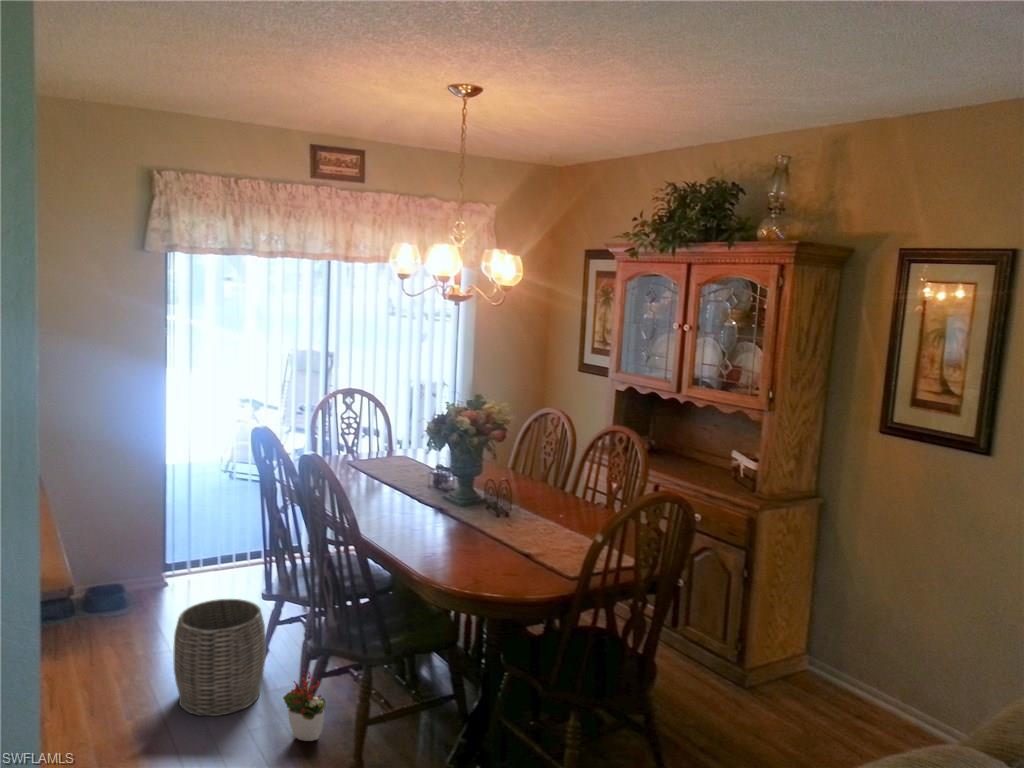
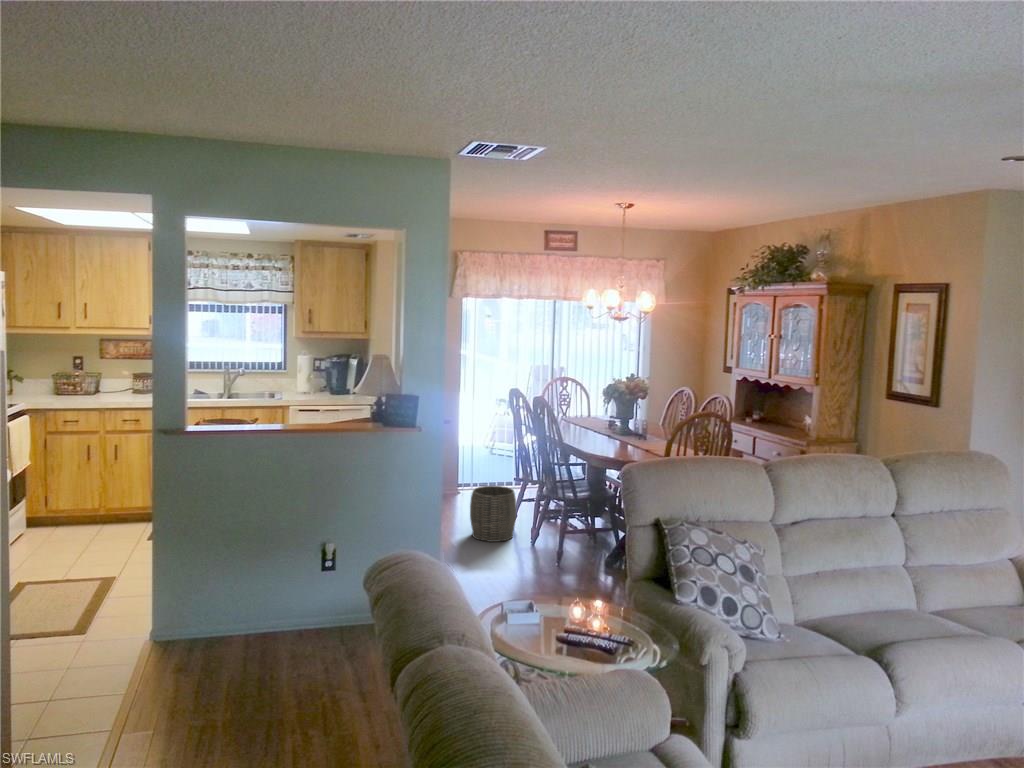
decorative plant: present [283,669,325,741] -> none [525,516,546,554]

